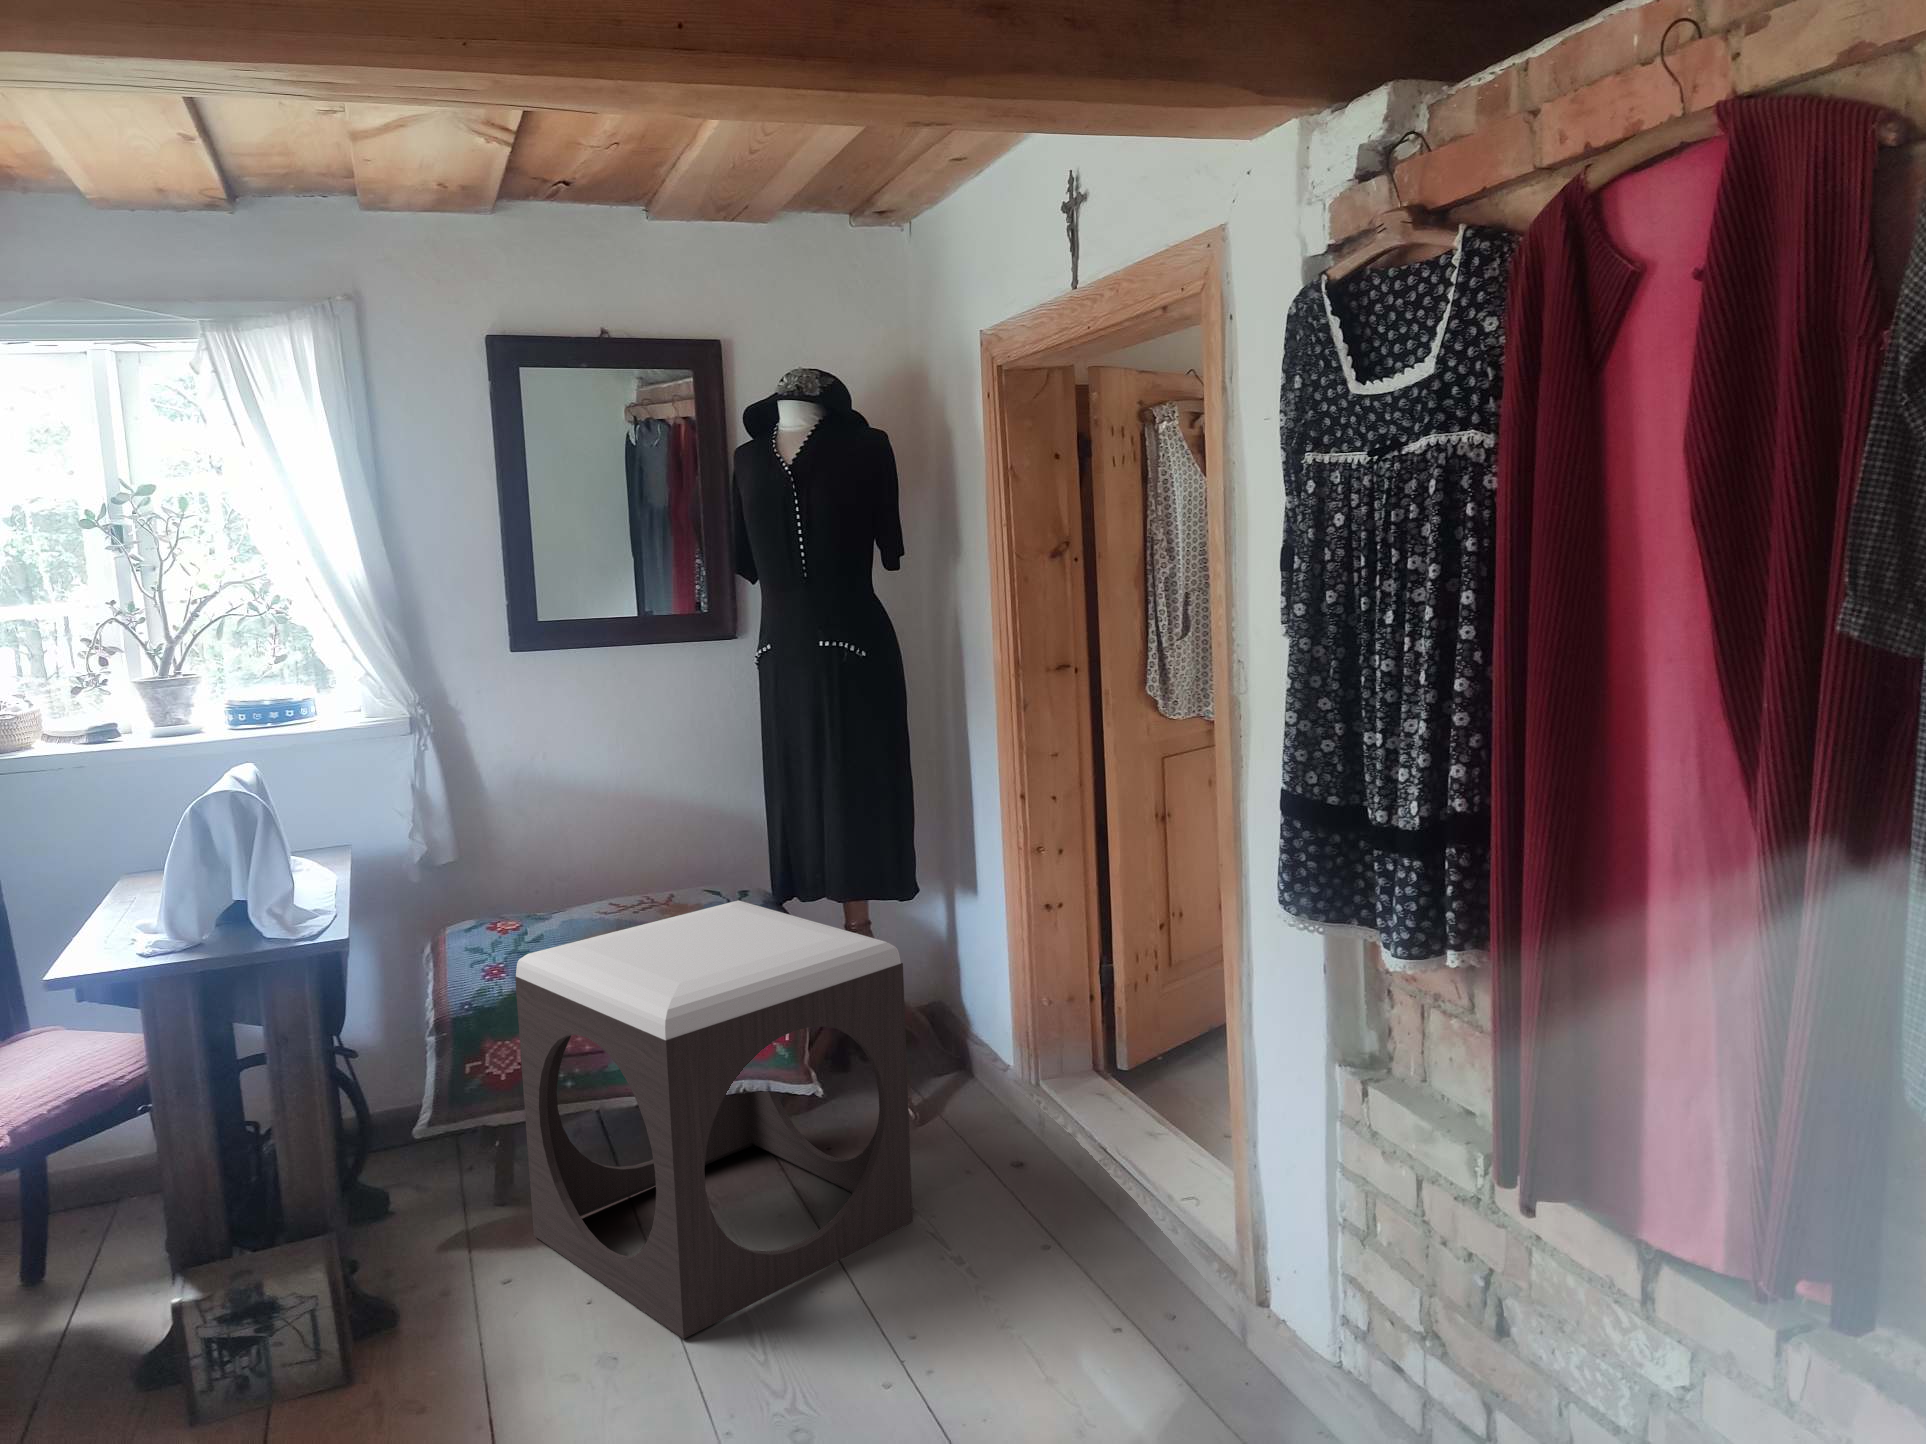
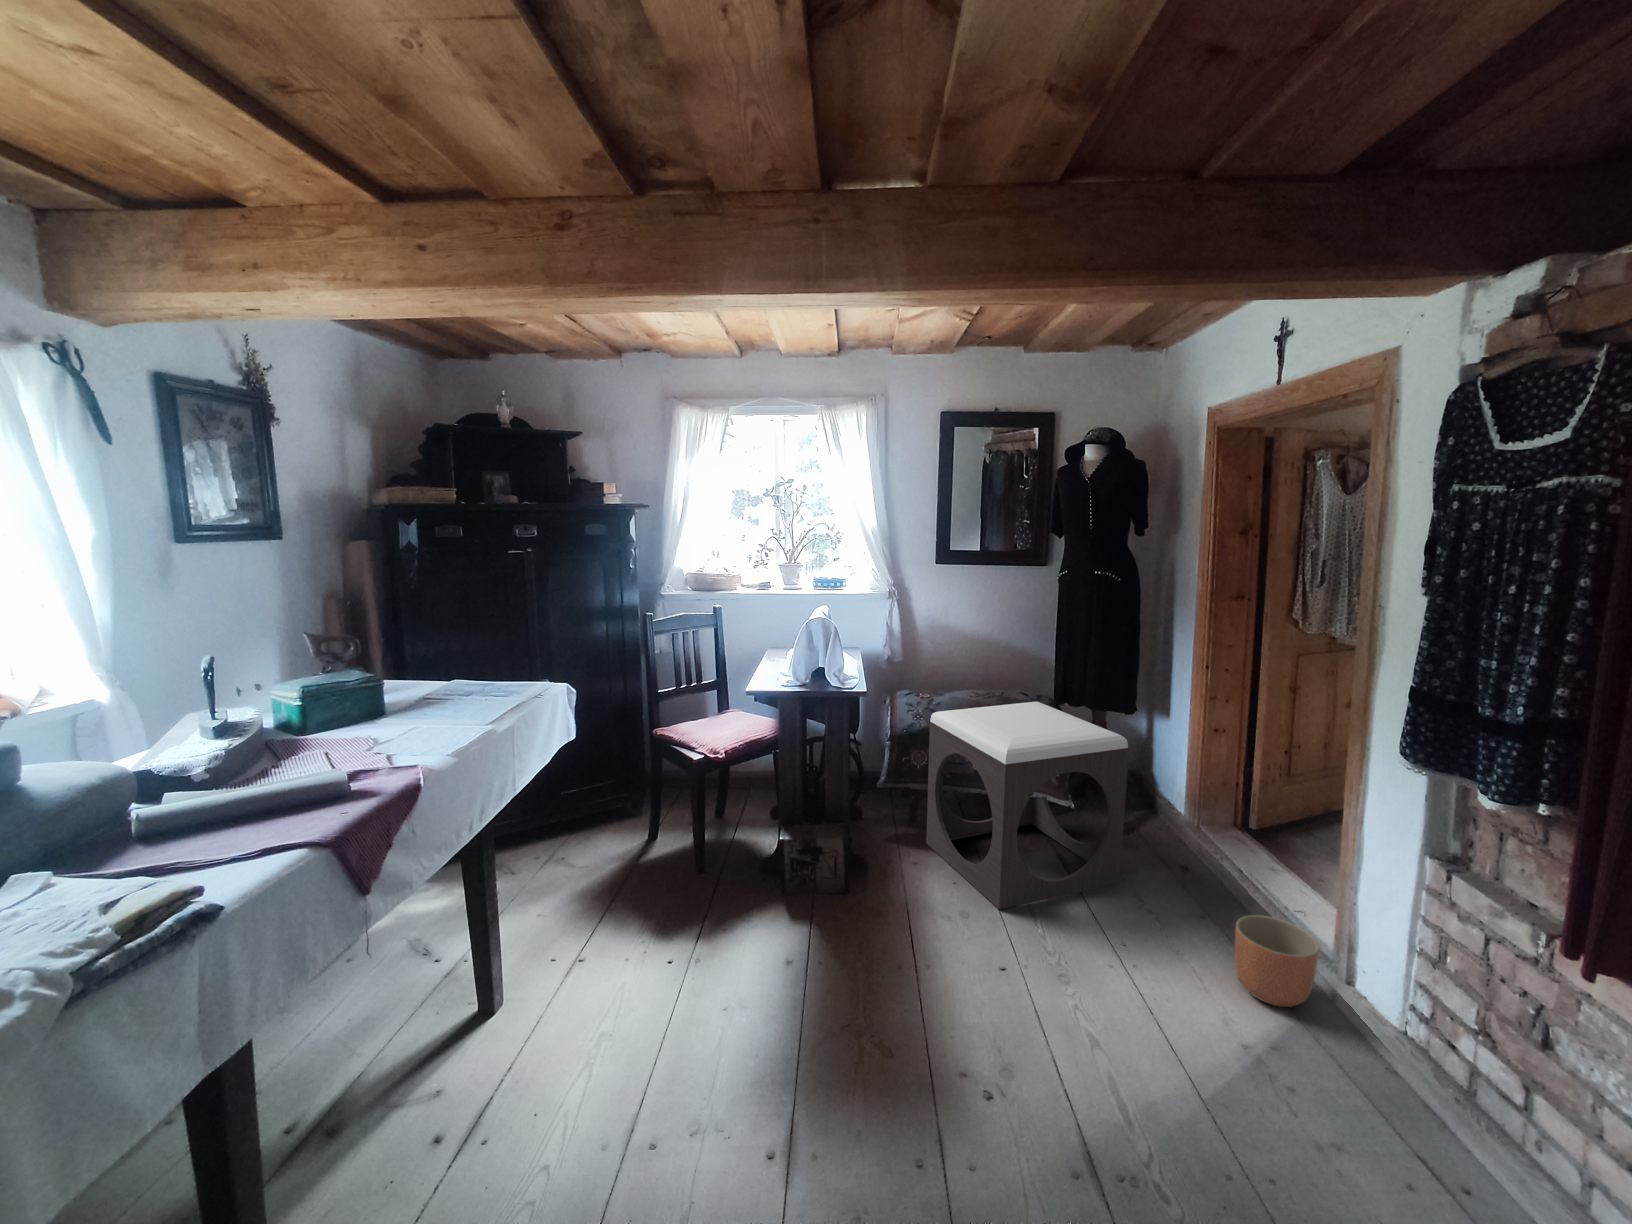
planter: none [1094,1221,1219,1378] -> present [1235,915,1319,1007]

